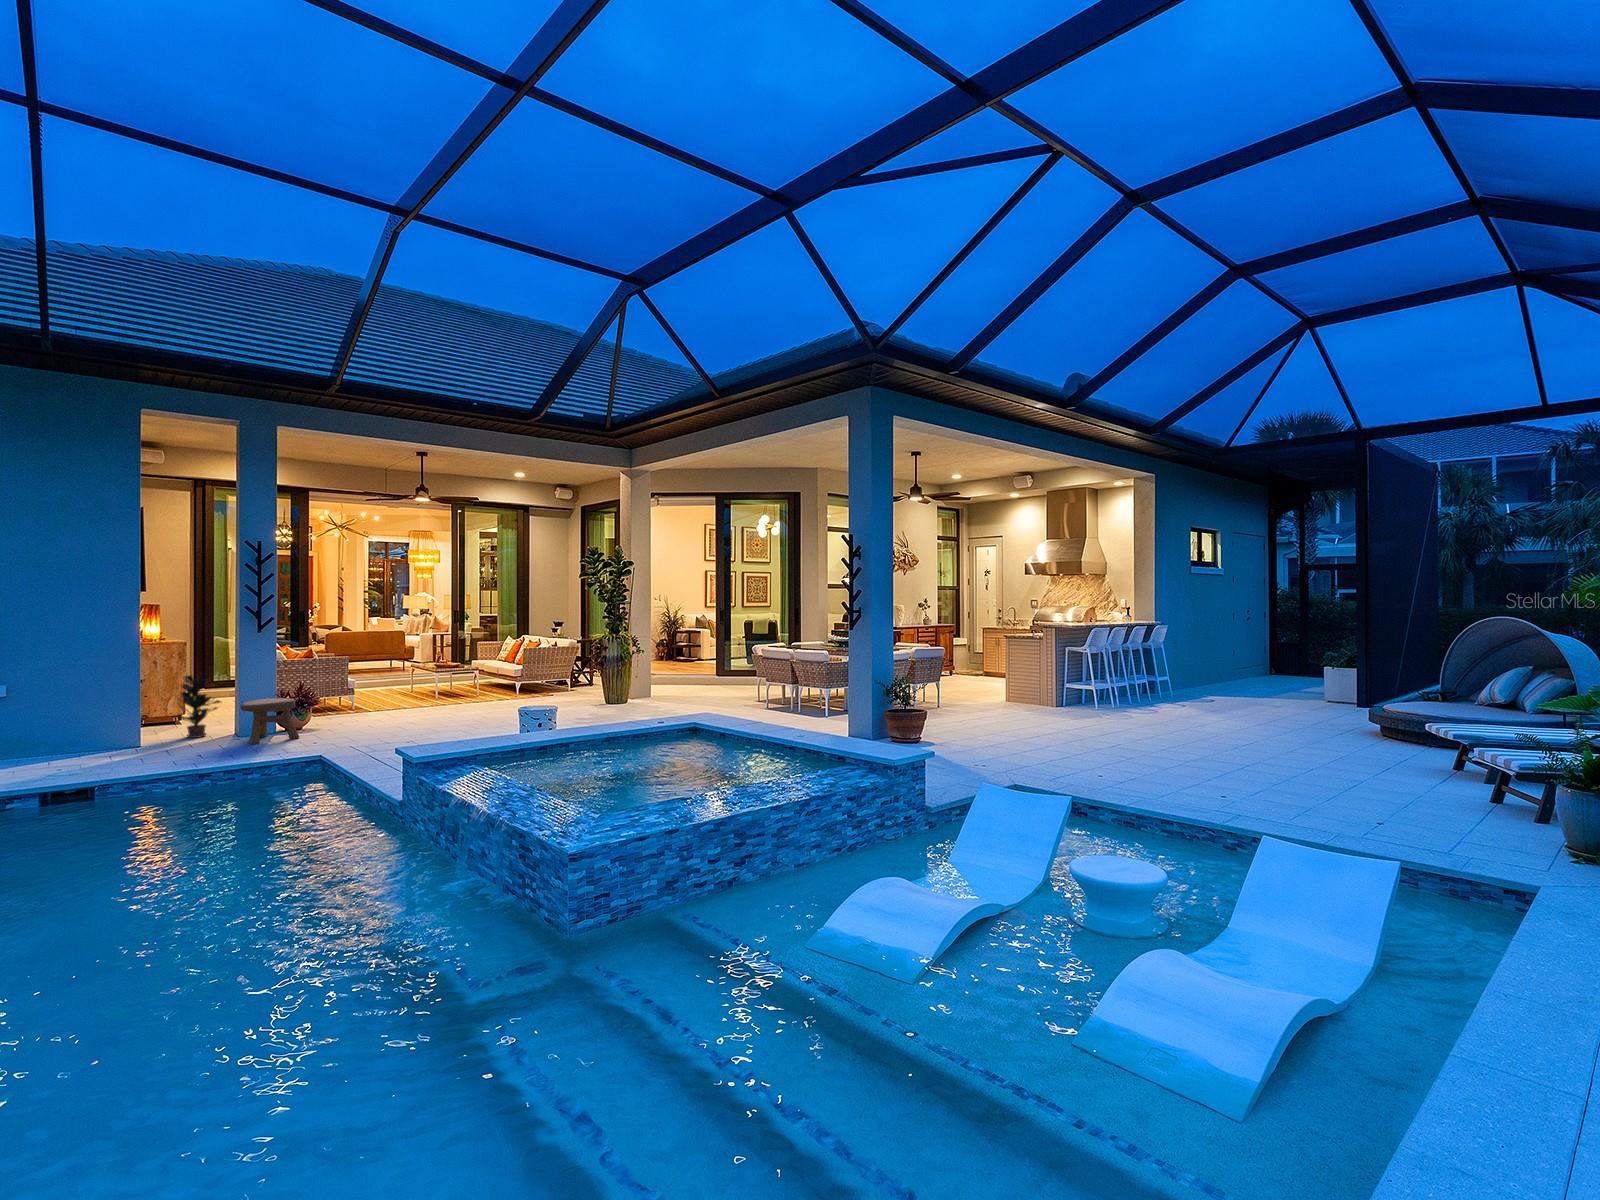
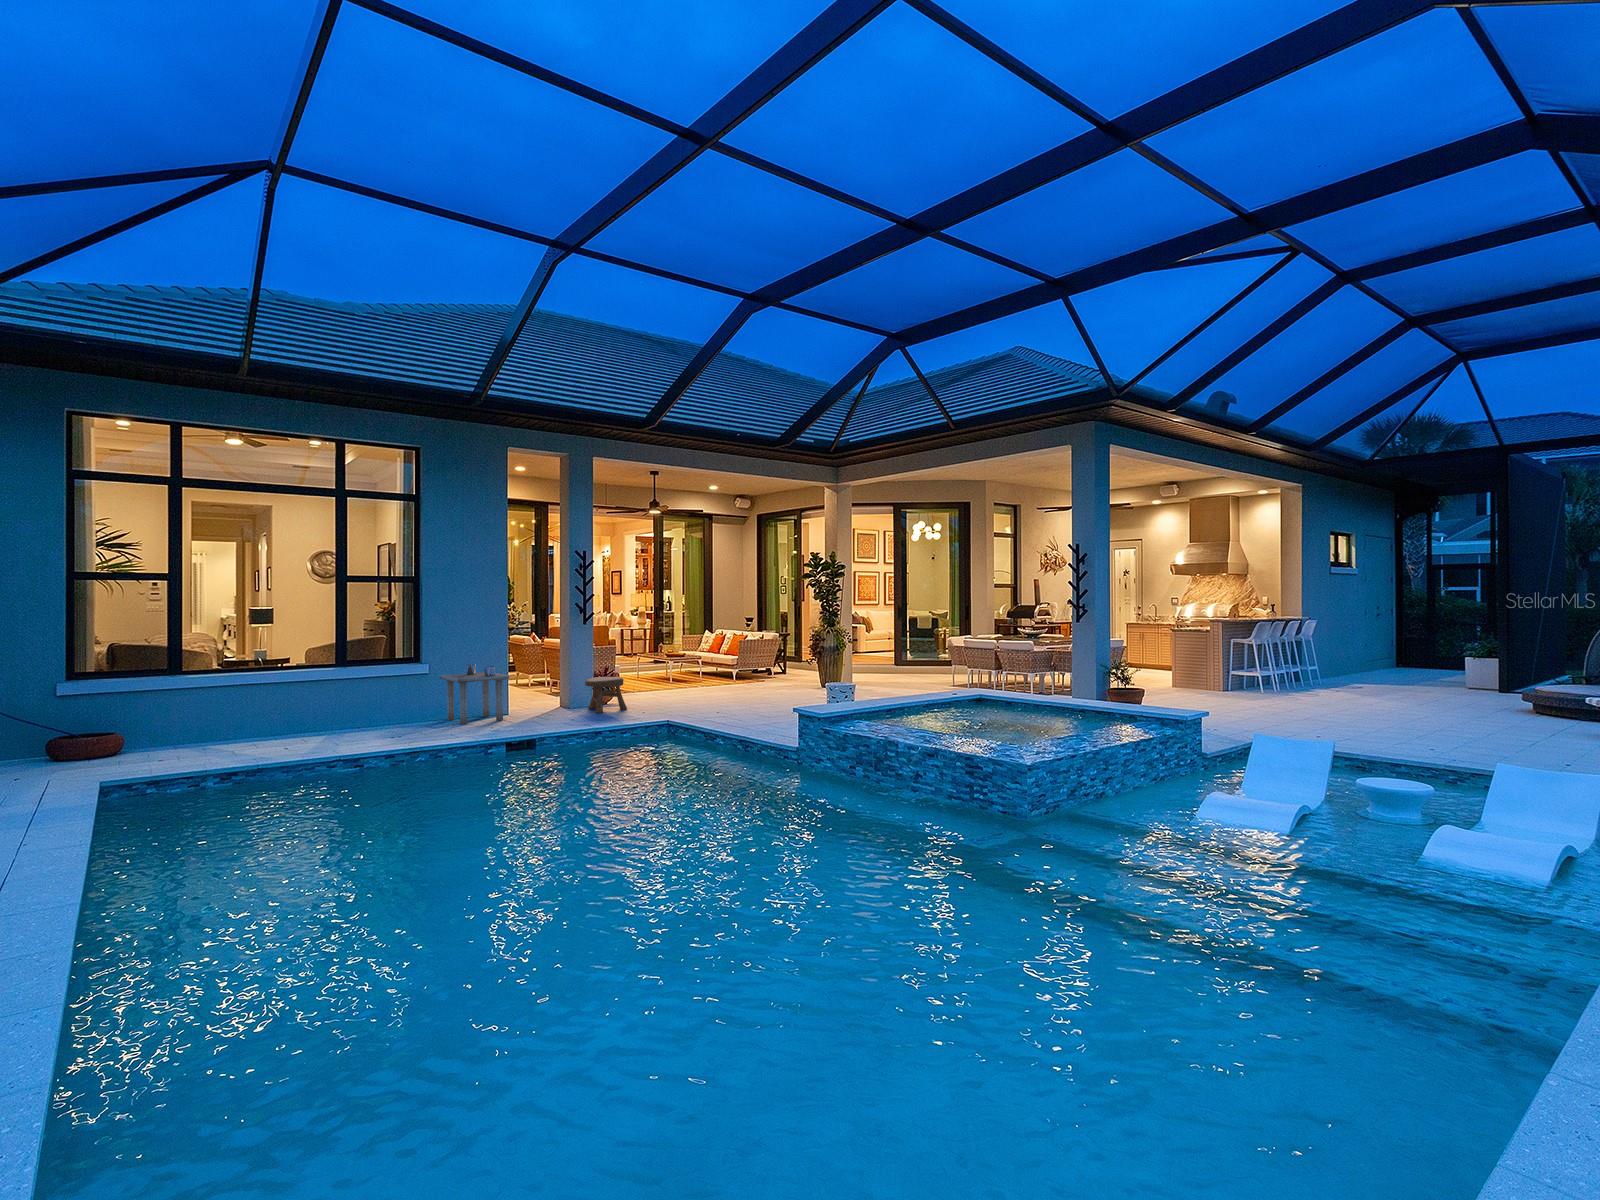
potted plant: present [178,675,221,738] -> none [528,658,560,709]
side table: none [23,686,111,765] -> present [440,664,509,725]

